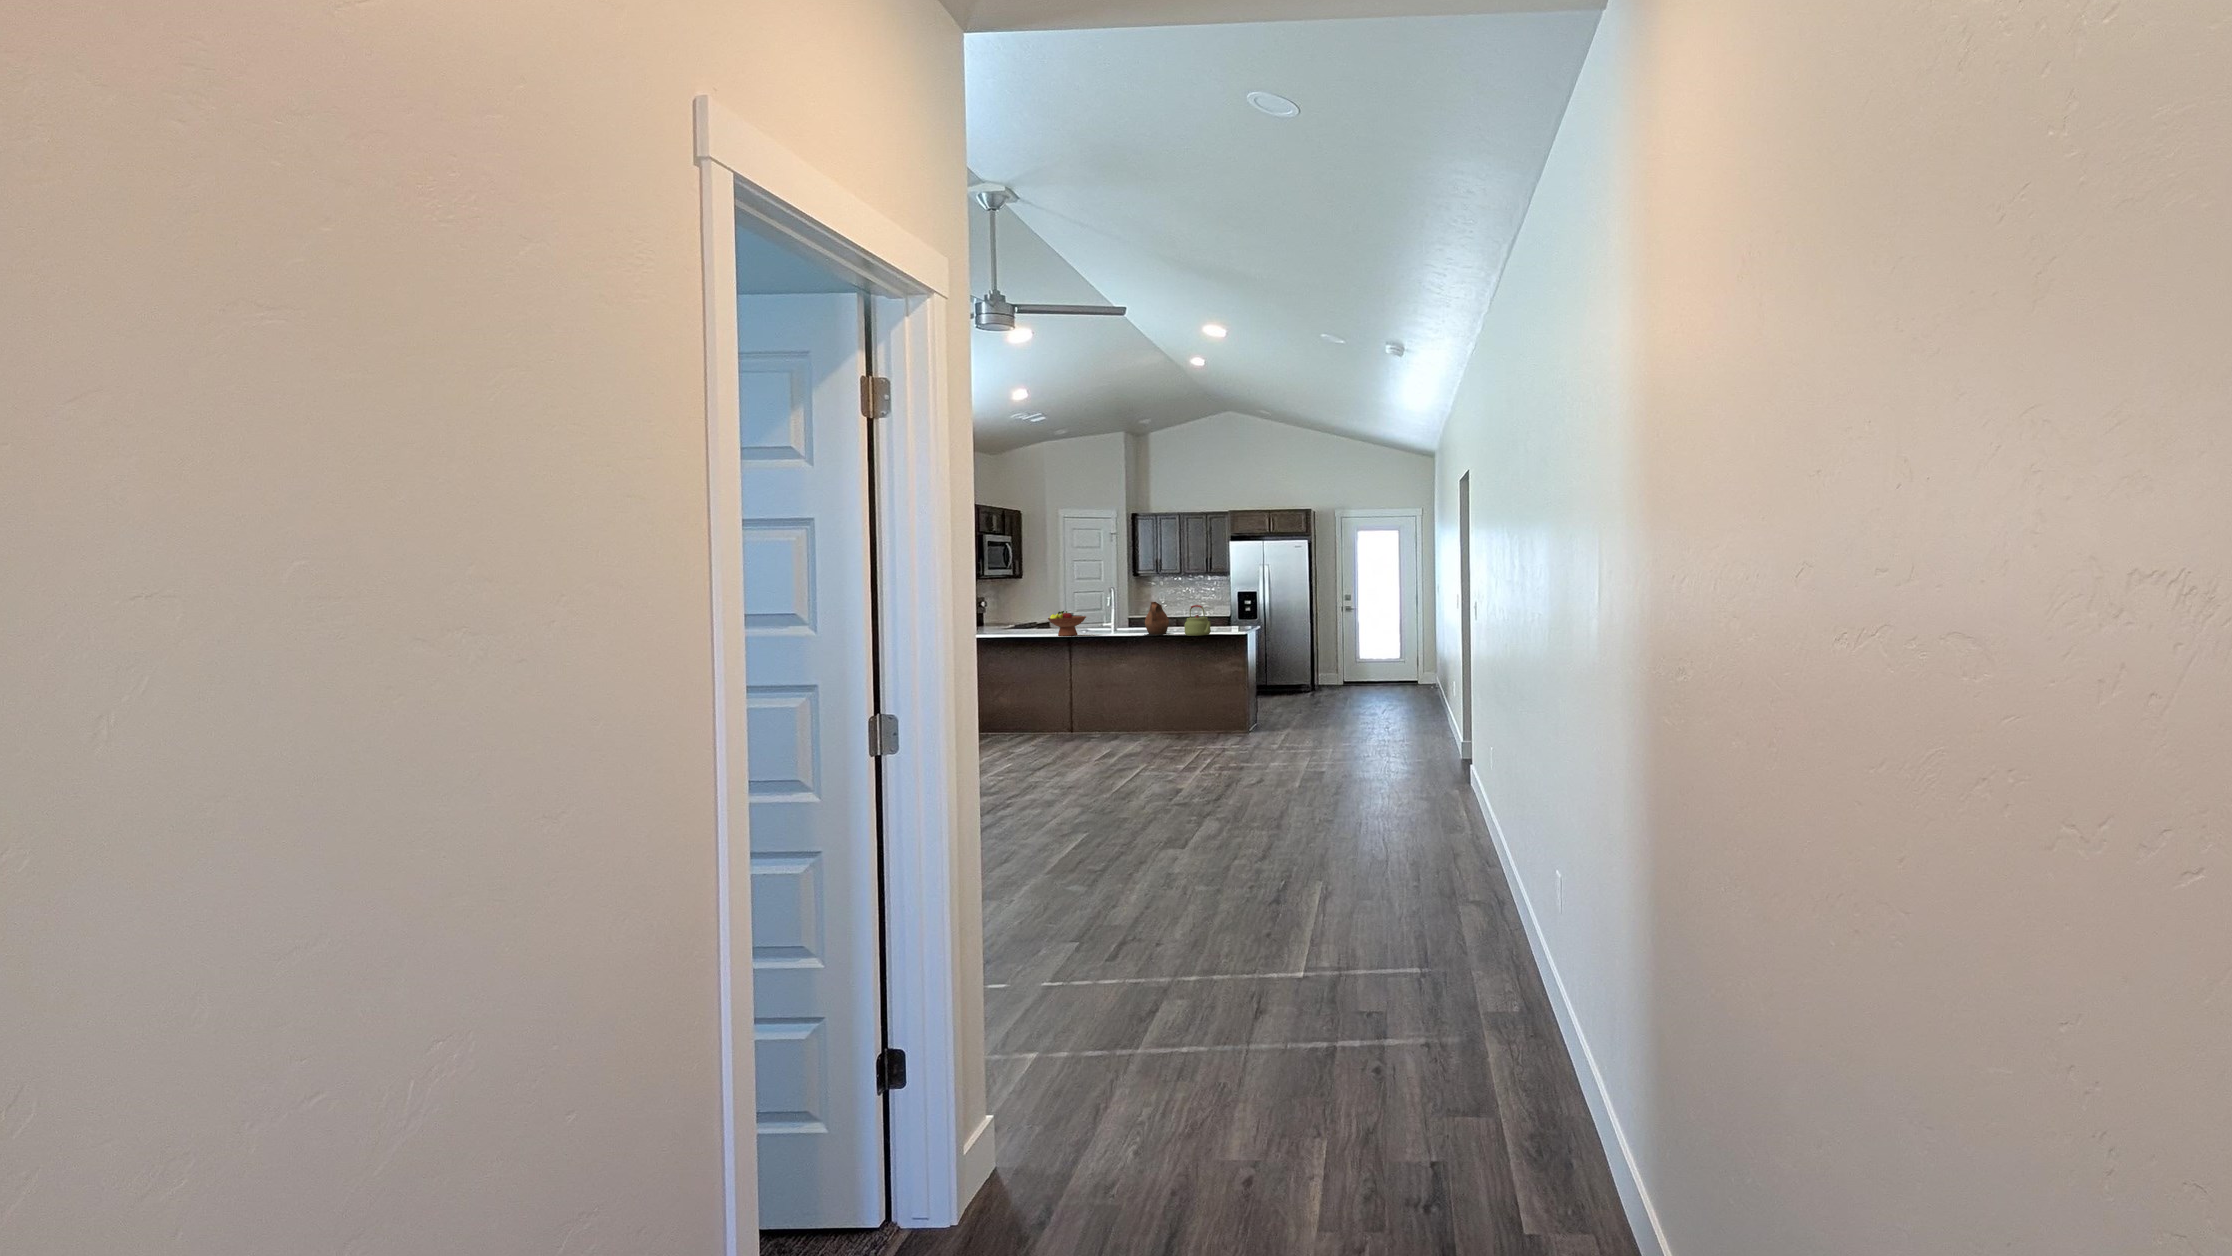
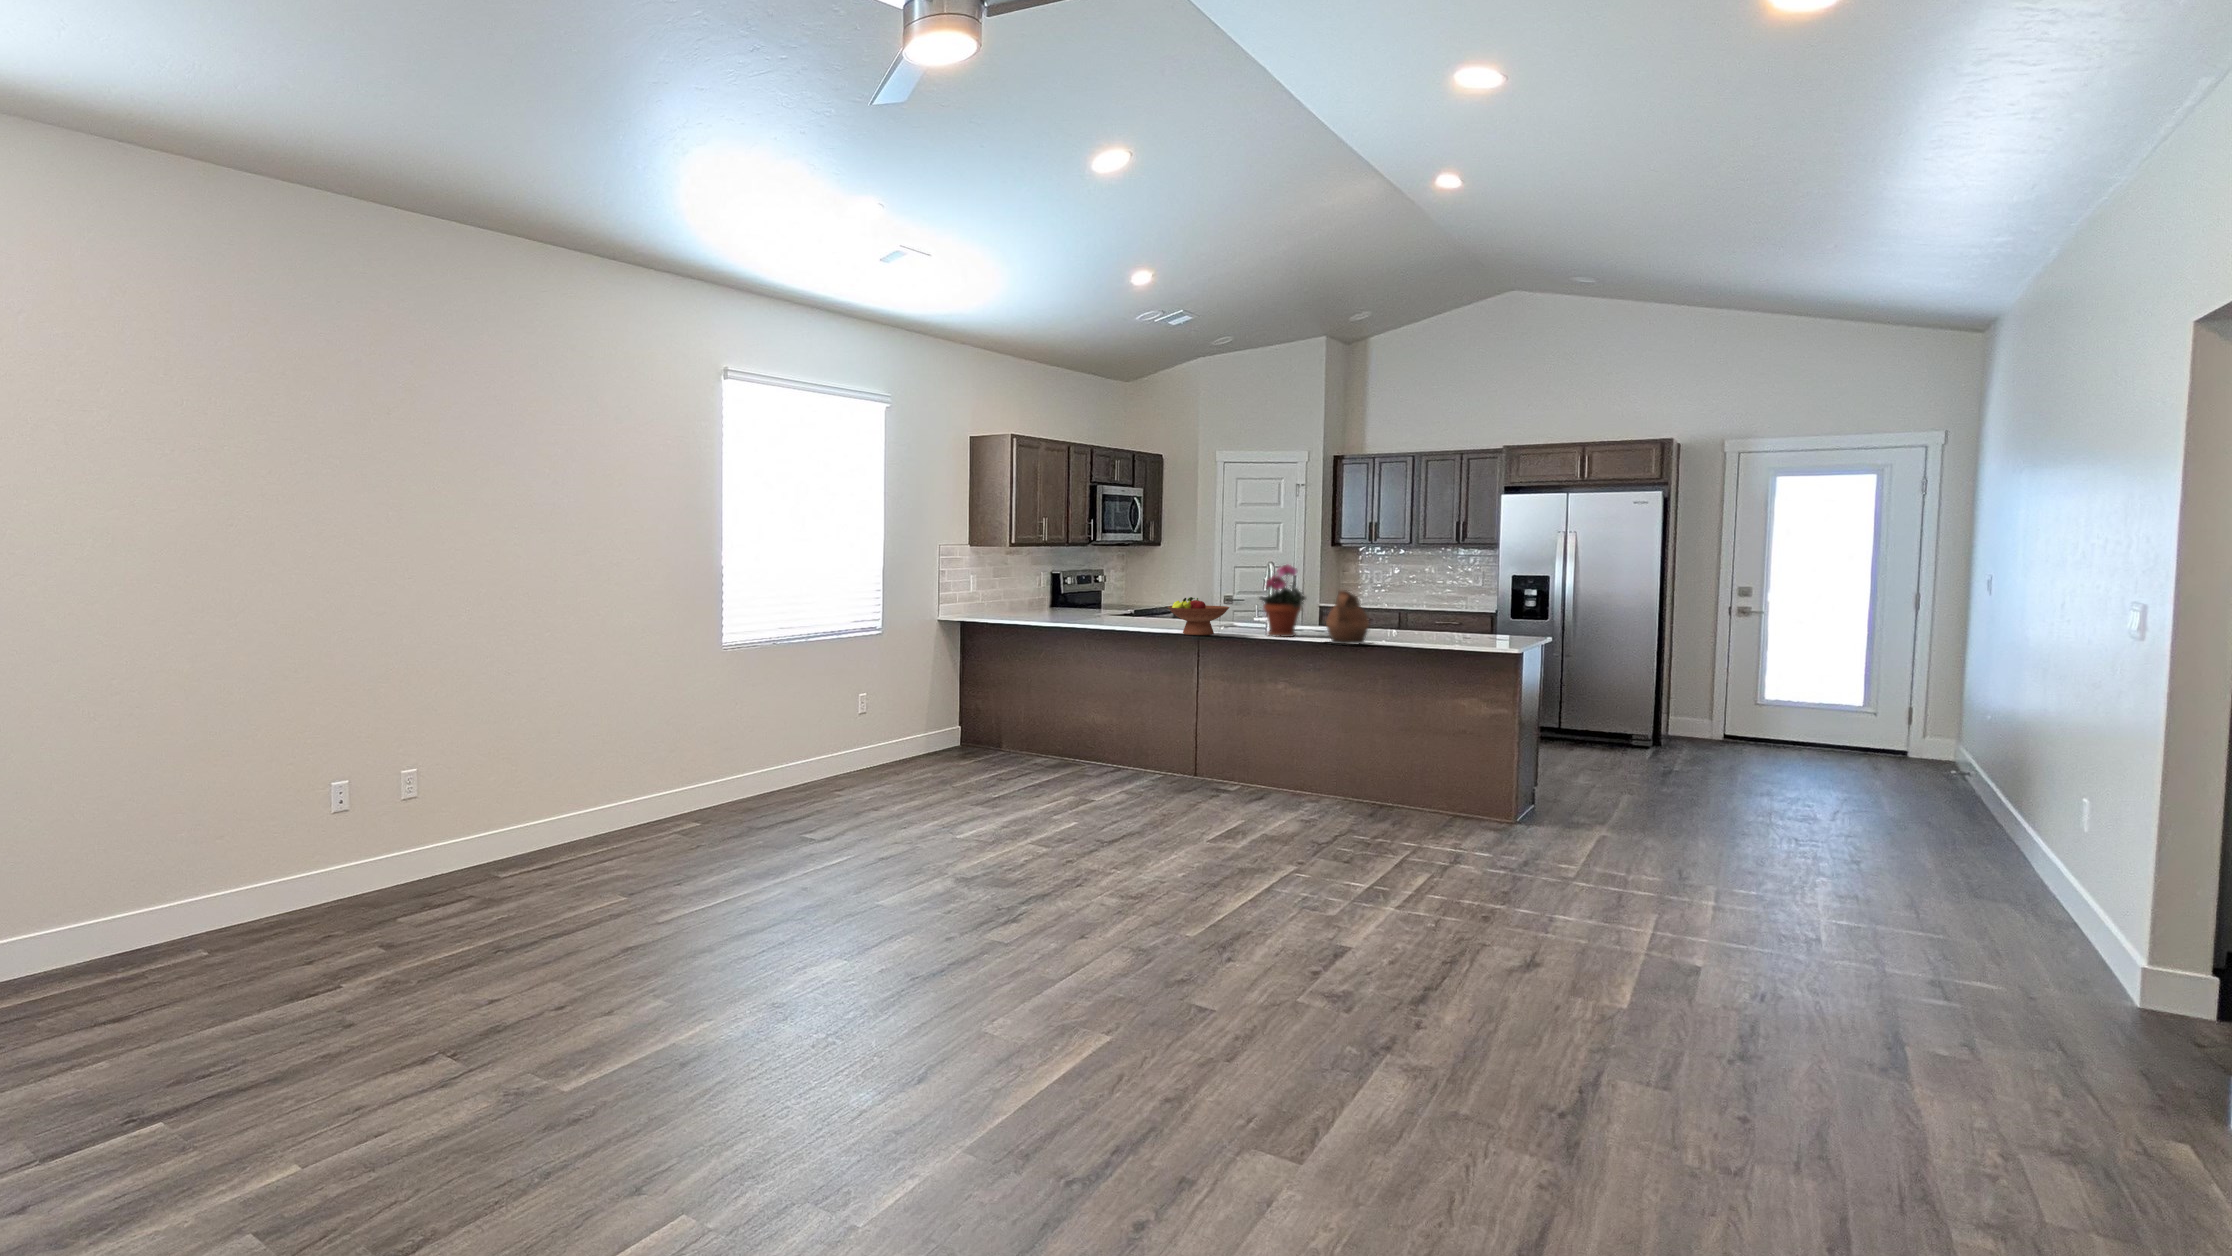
potted plant: none [1102,587,1131,634] -> present [1260,565,1306,637]
kettle: present [1184,605,1211,636] -> none [1397,599,1448,651]

